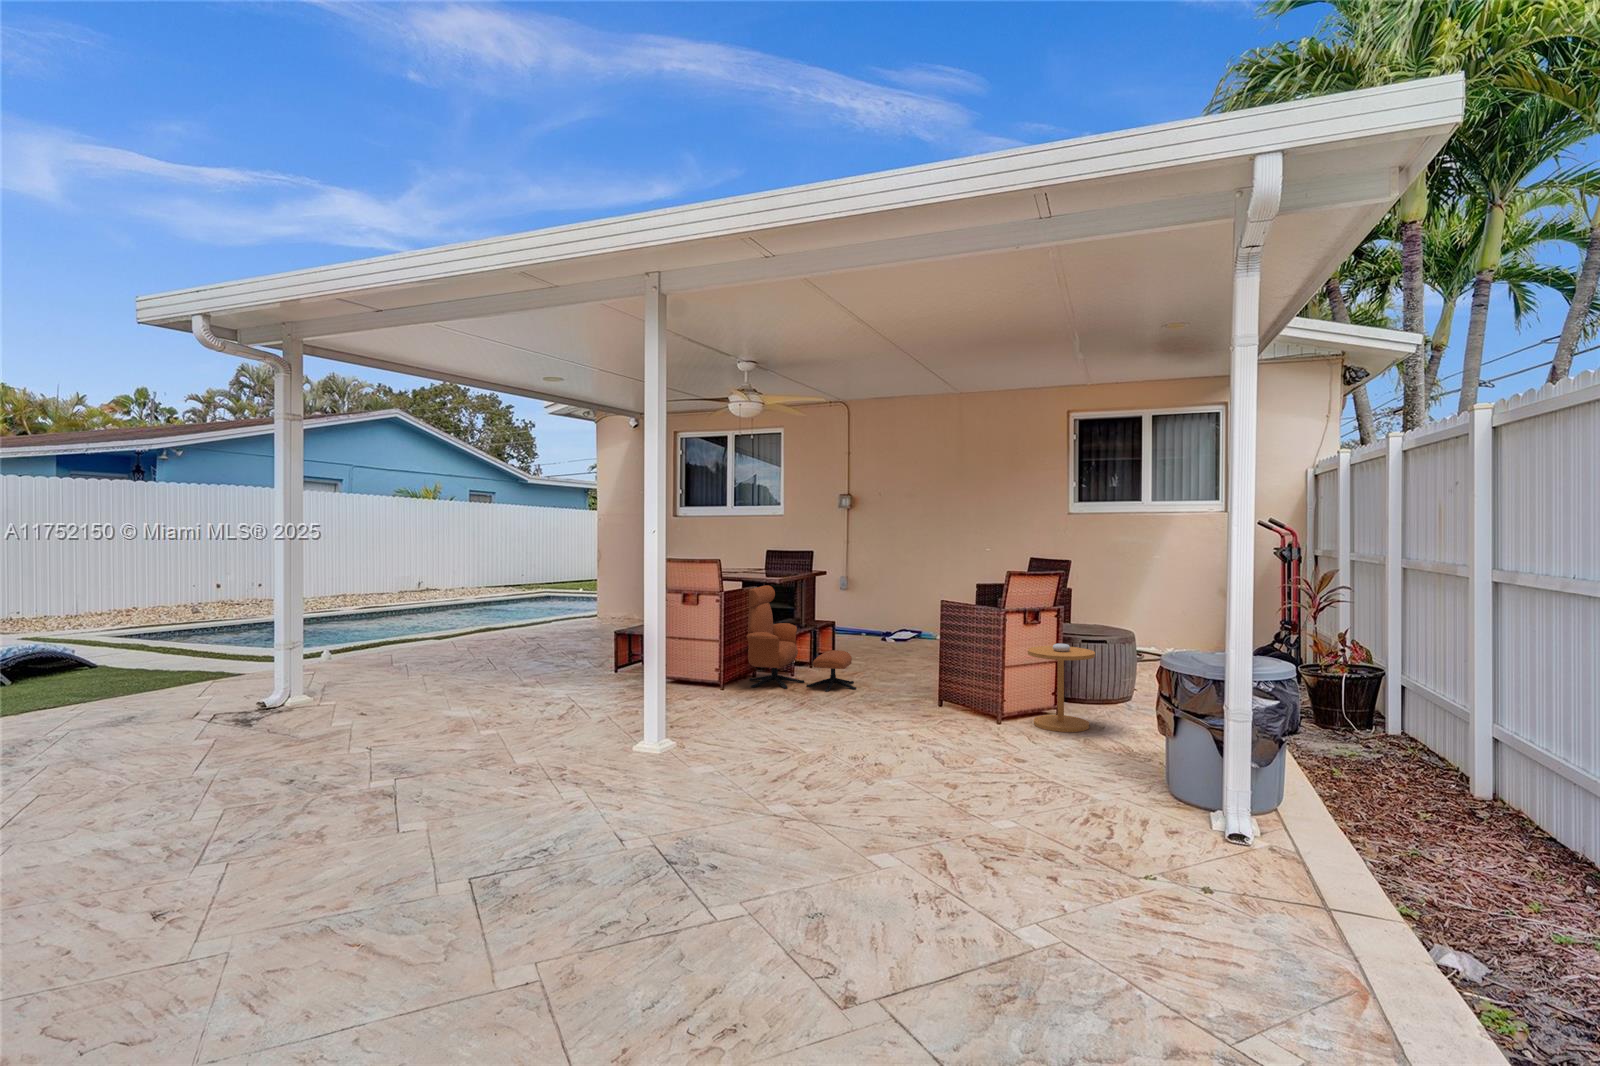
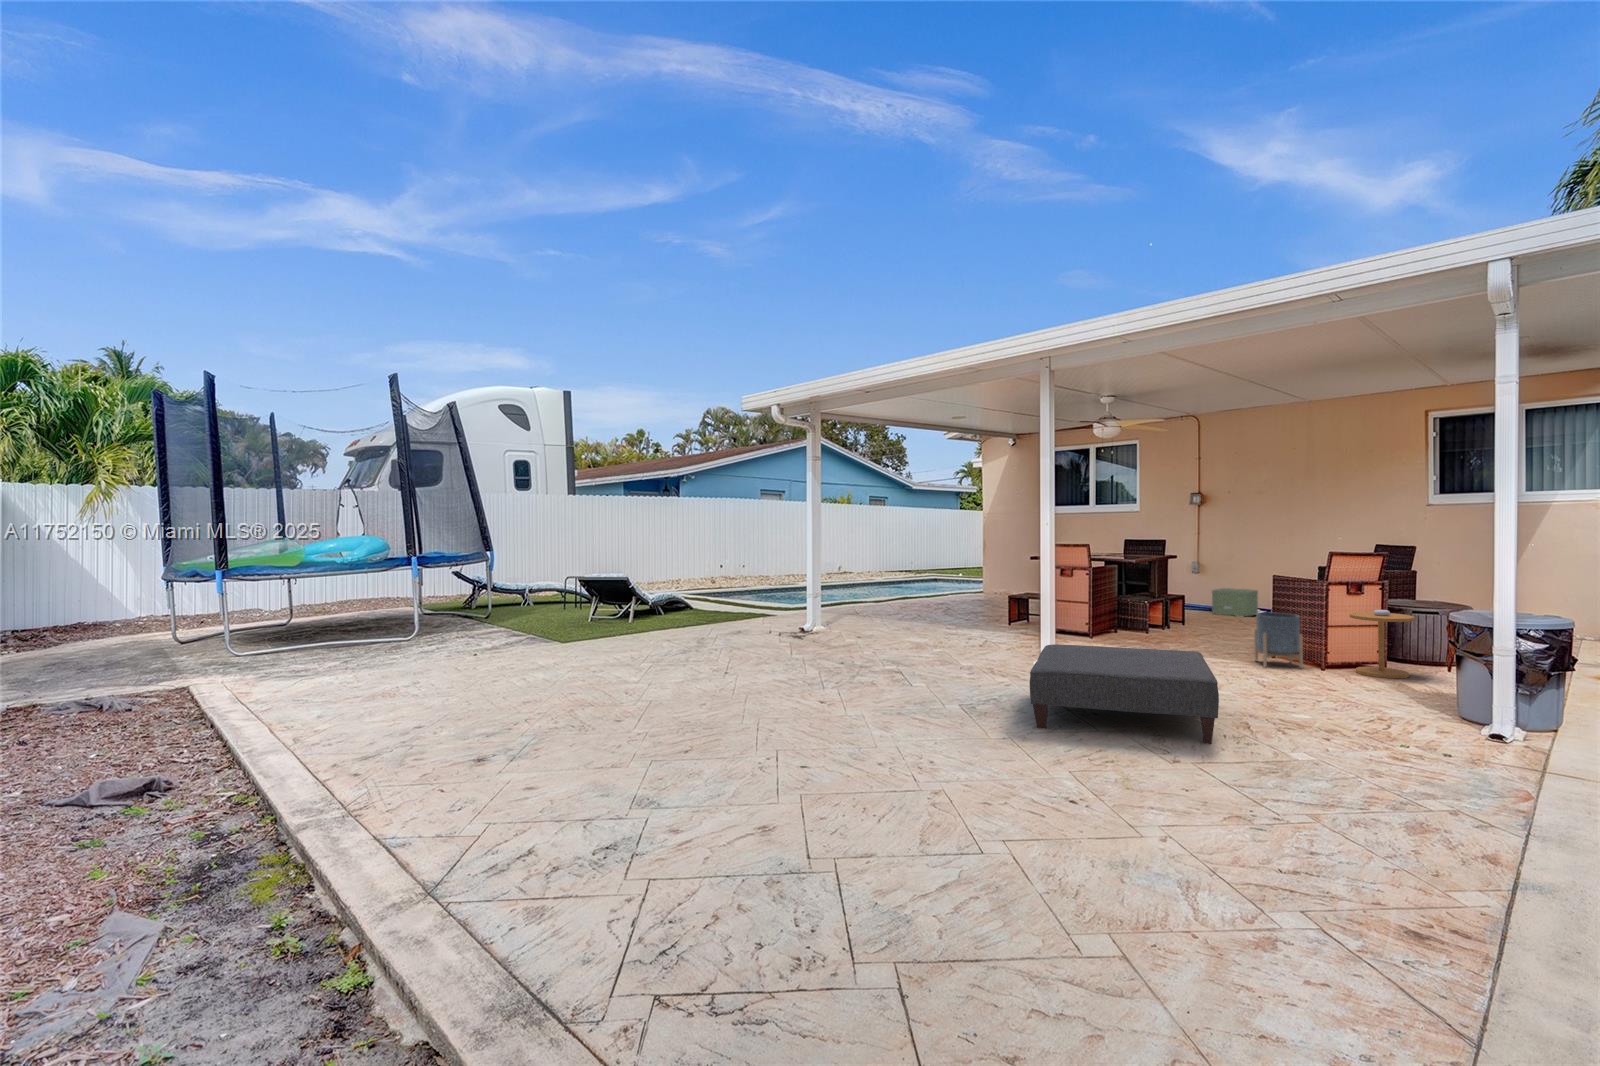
lounge chair: present [746,585,856,692] -> none [1110,565,1201,644]
storage box: none [863,608,910,642] -> present [1212,588,1258,616]
planter: none [921,650,977,726] -> present [1254,613,1303,668]
ottoman: none [573,737,910,944] -> present [1030,644,1219,744]

